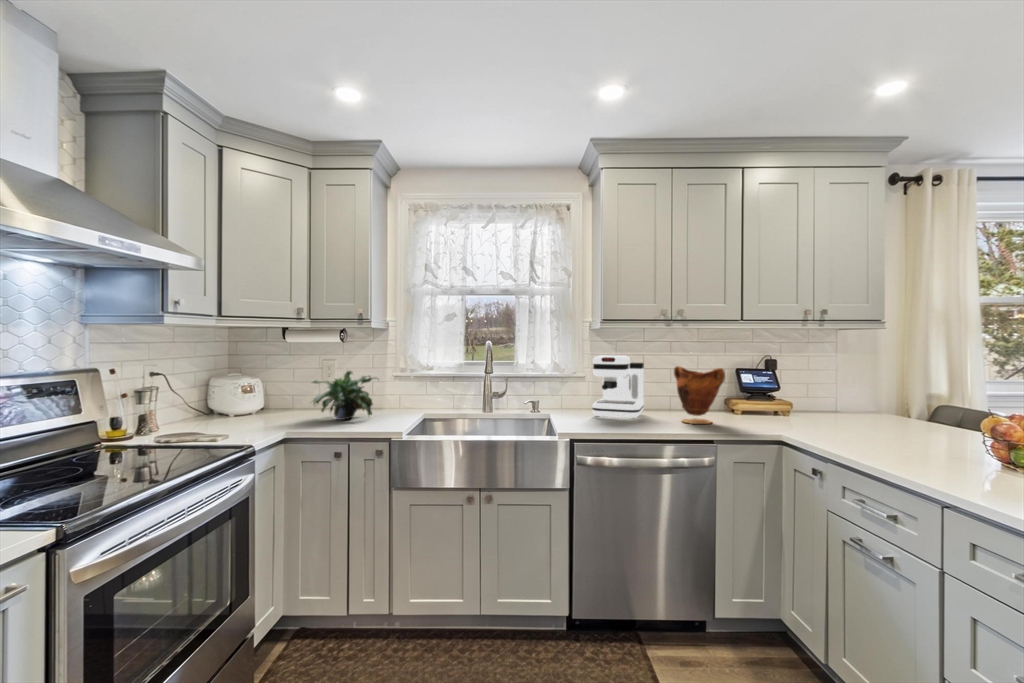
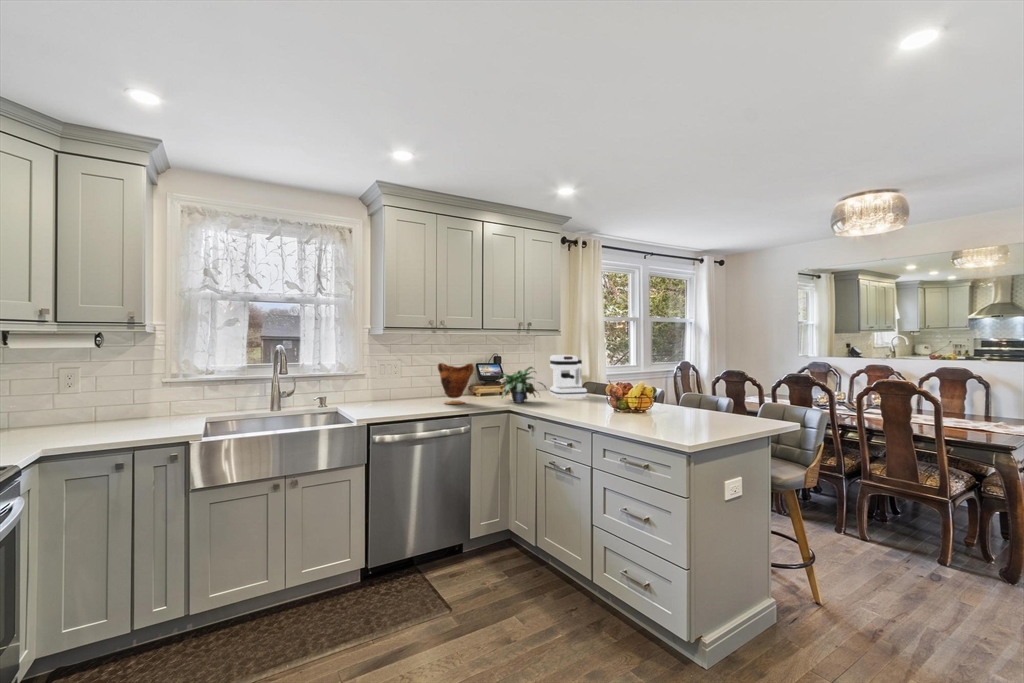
coffee maker: present [592,355,644,418] -> present [550,355,587,398]
potted plant: present [313,371,373,420] -> present [498,367,546,403]

